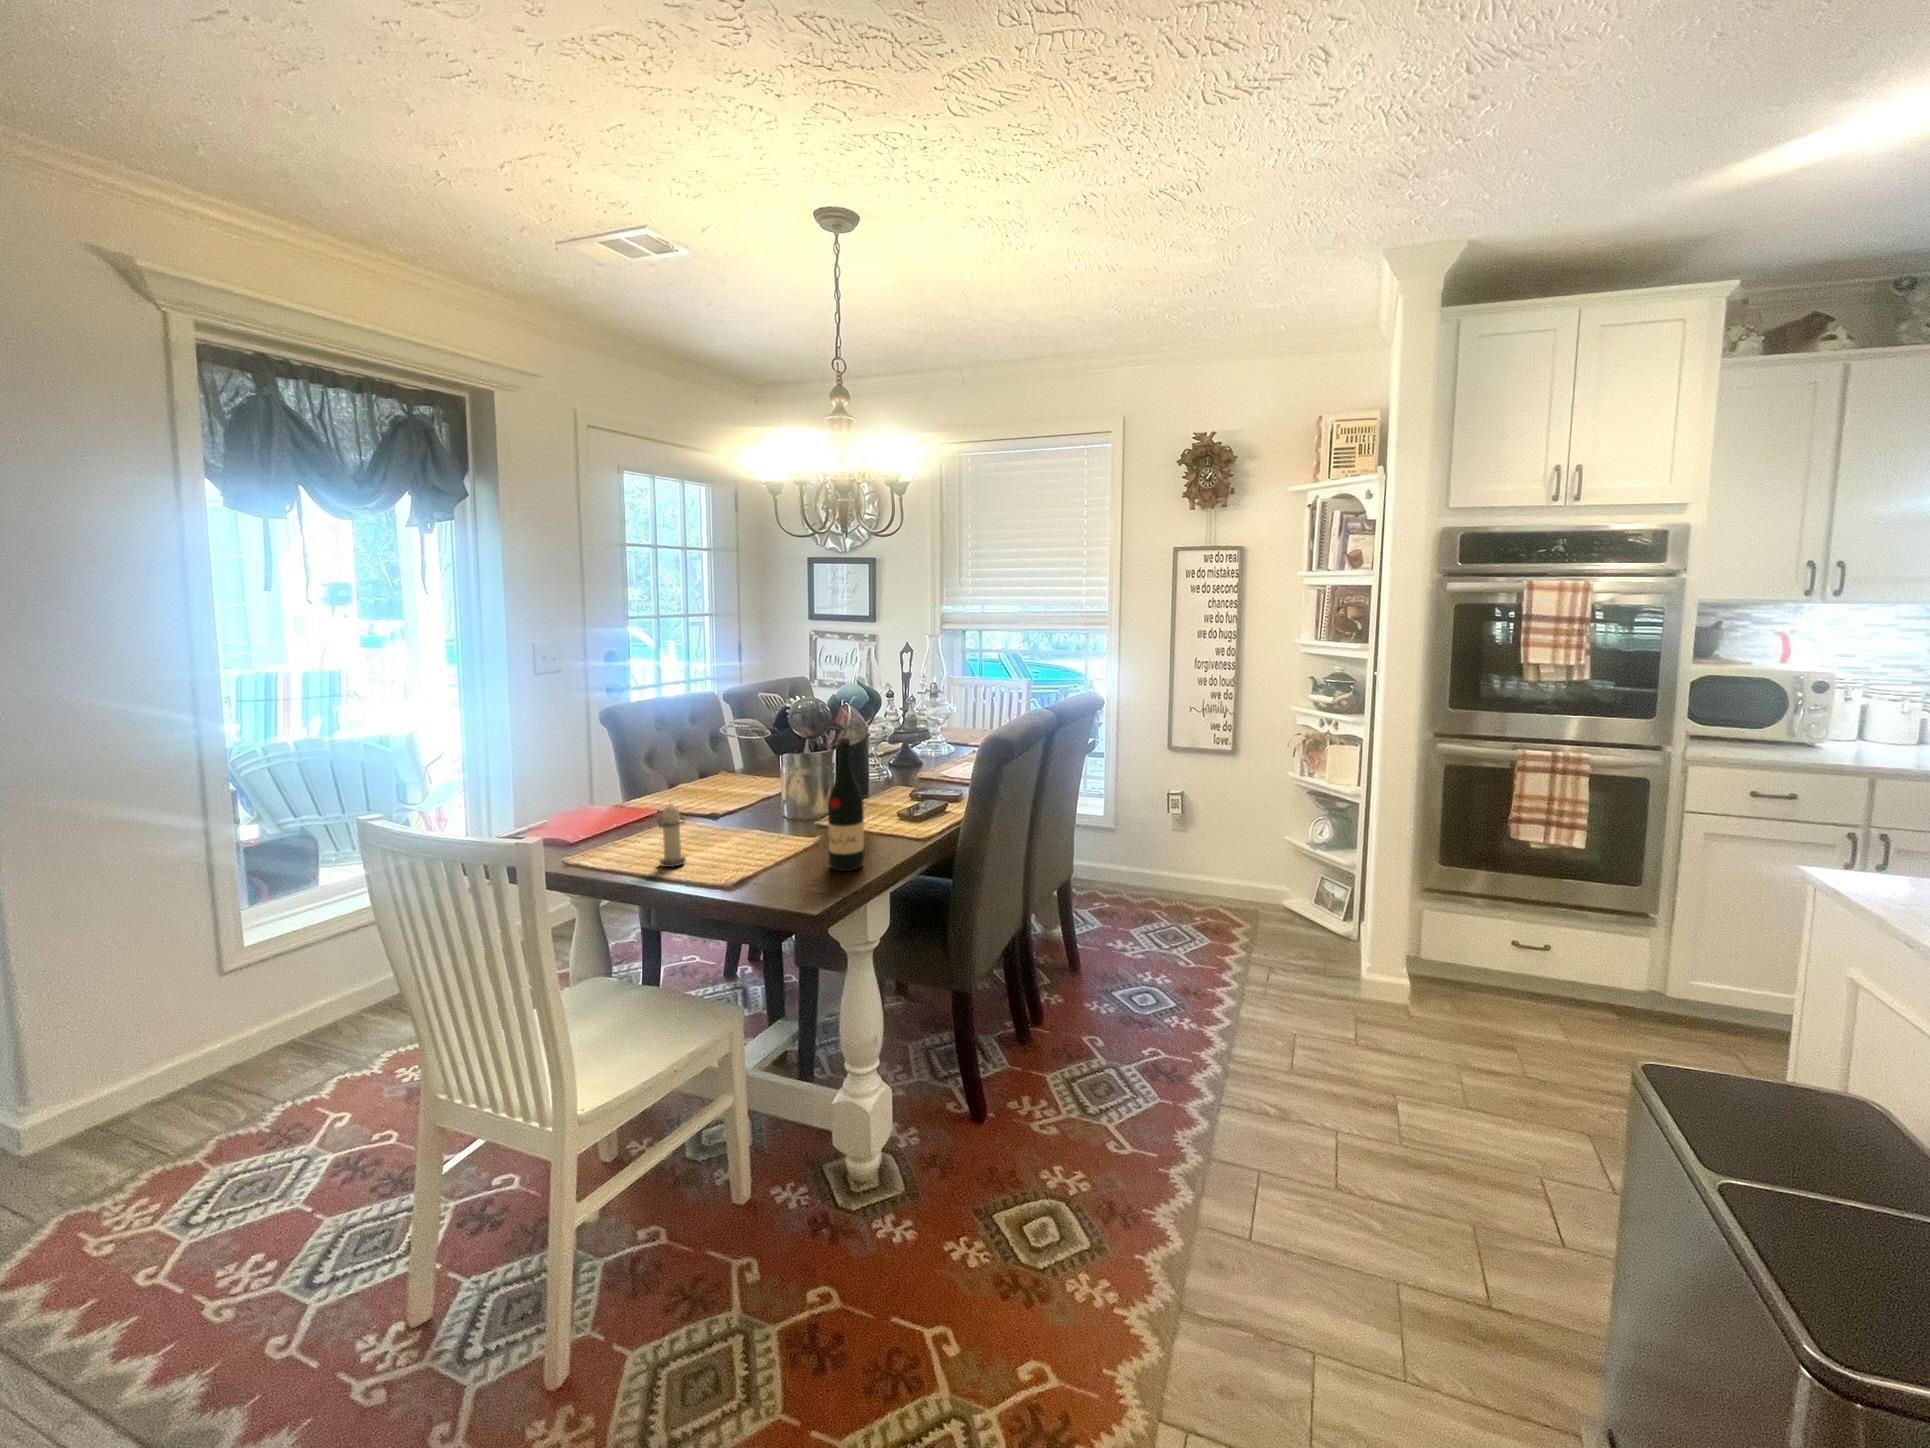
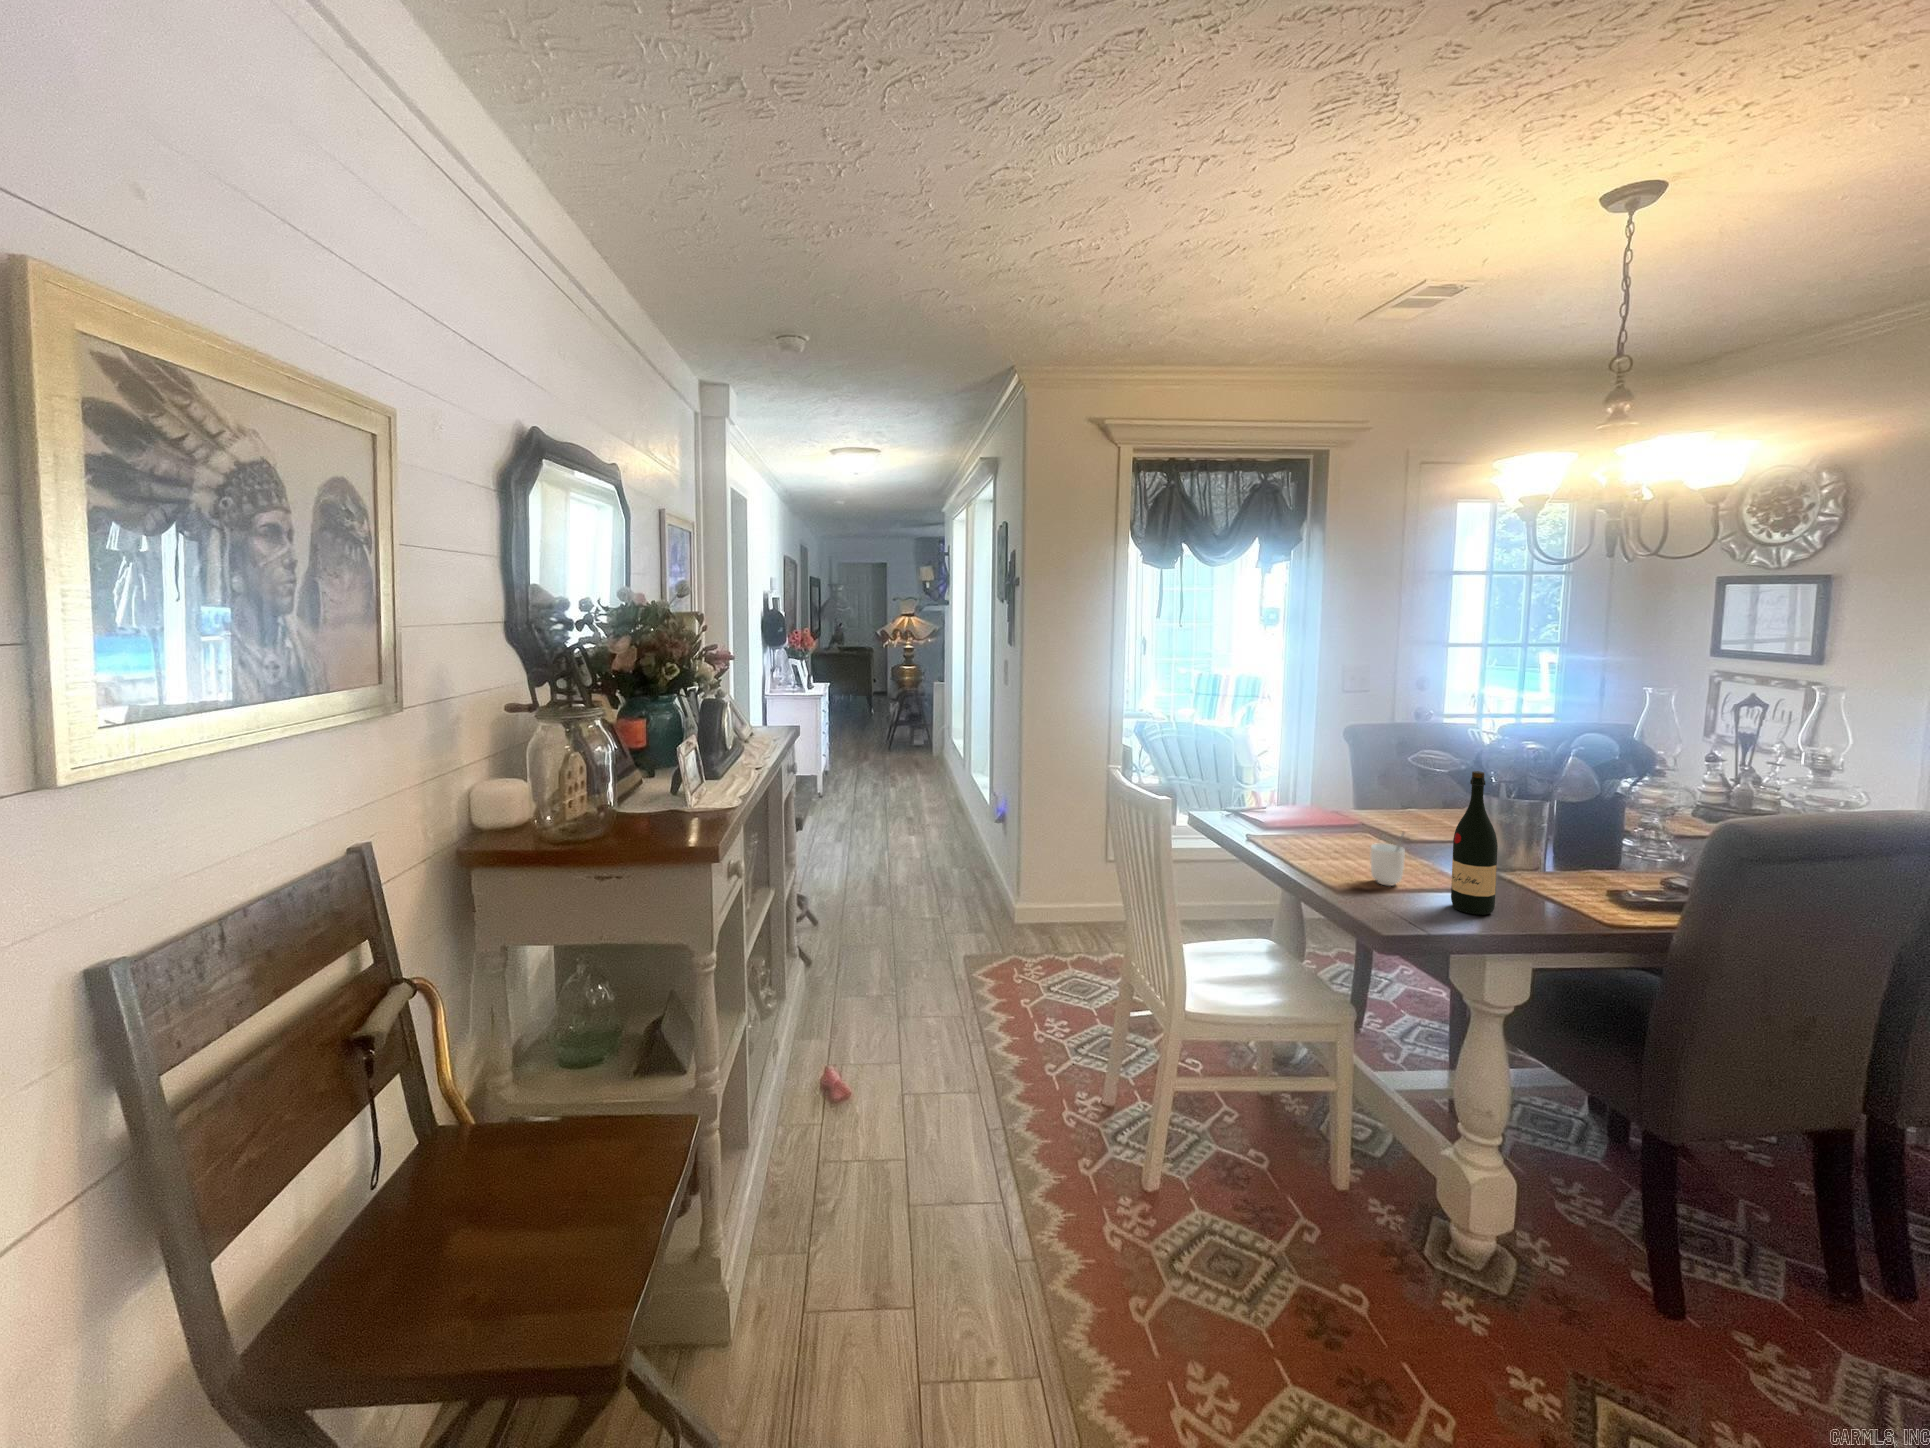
candle: present [657,804,685,867] -> none [1302,800,1334,860]
cup: none [745,811,777,870] -> present [1371,832,1405,886]

